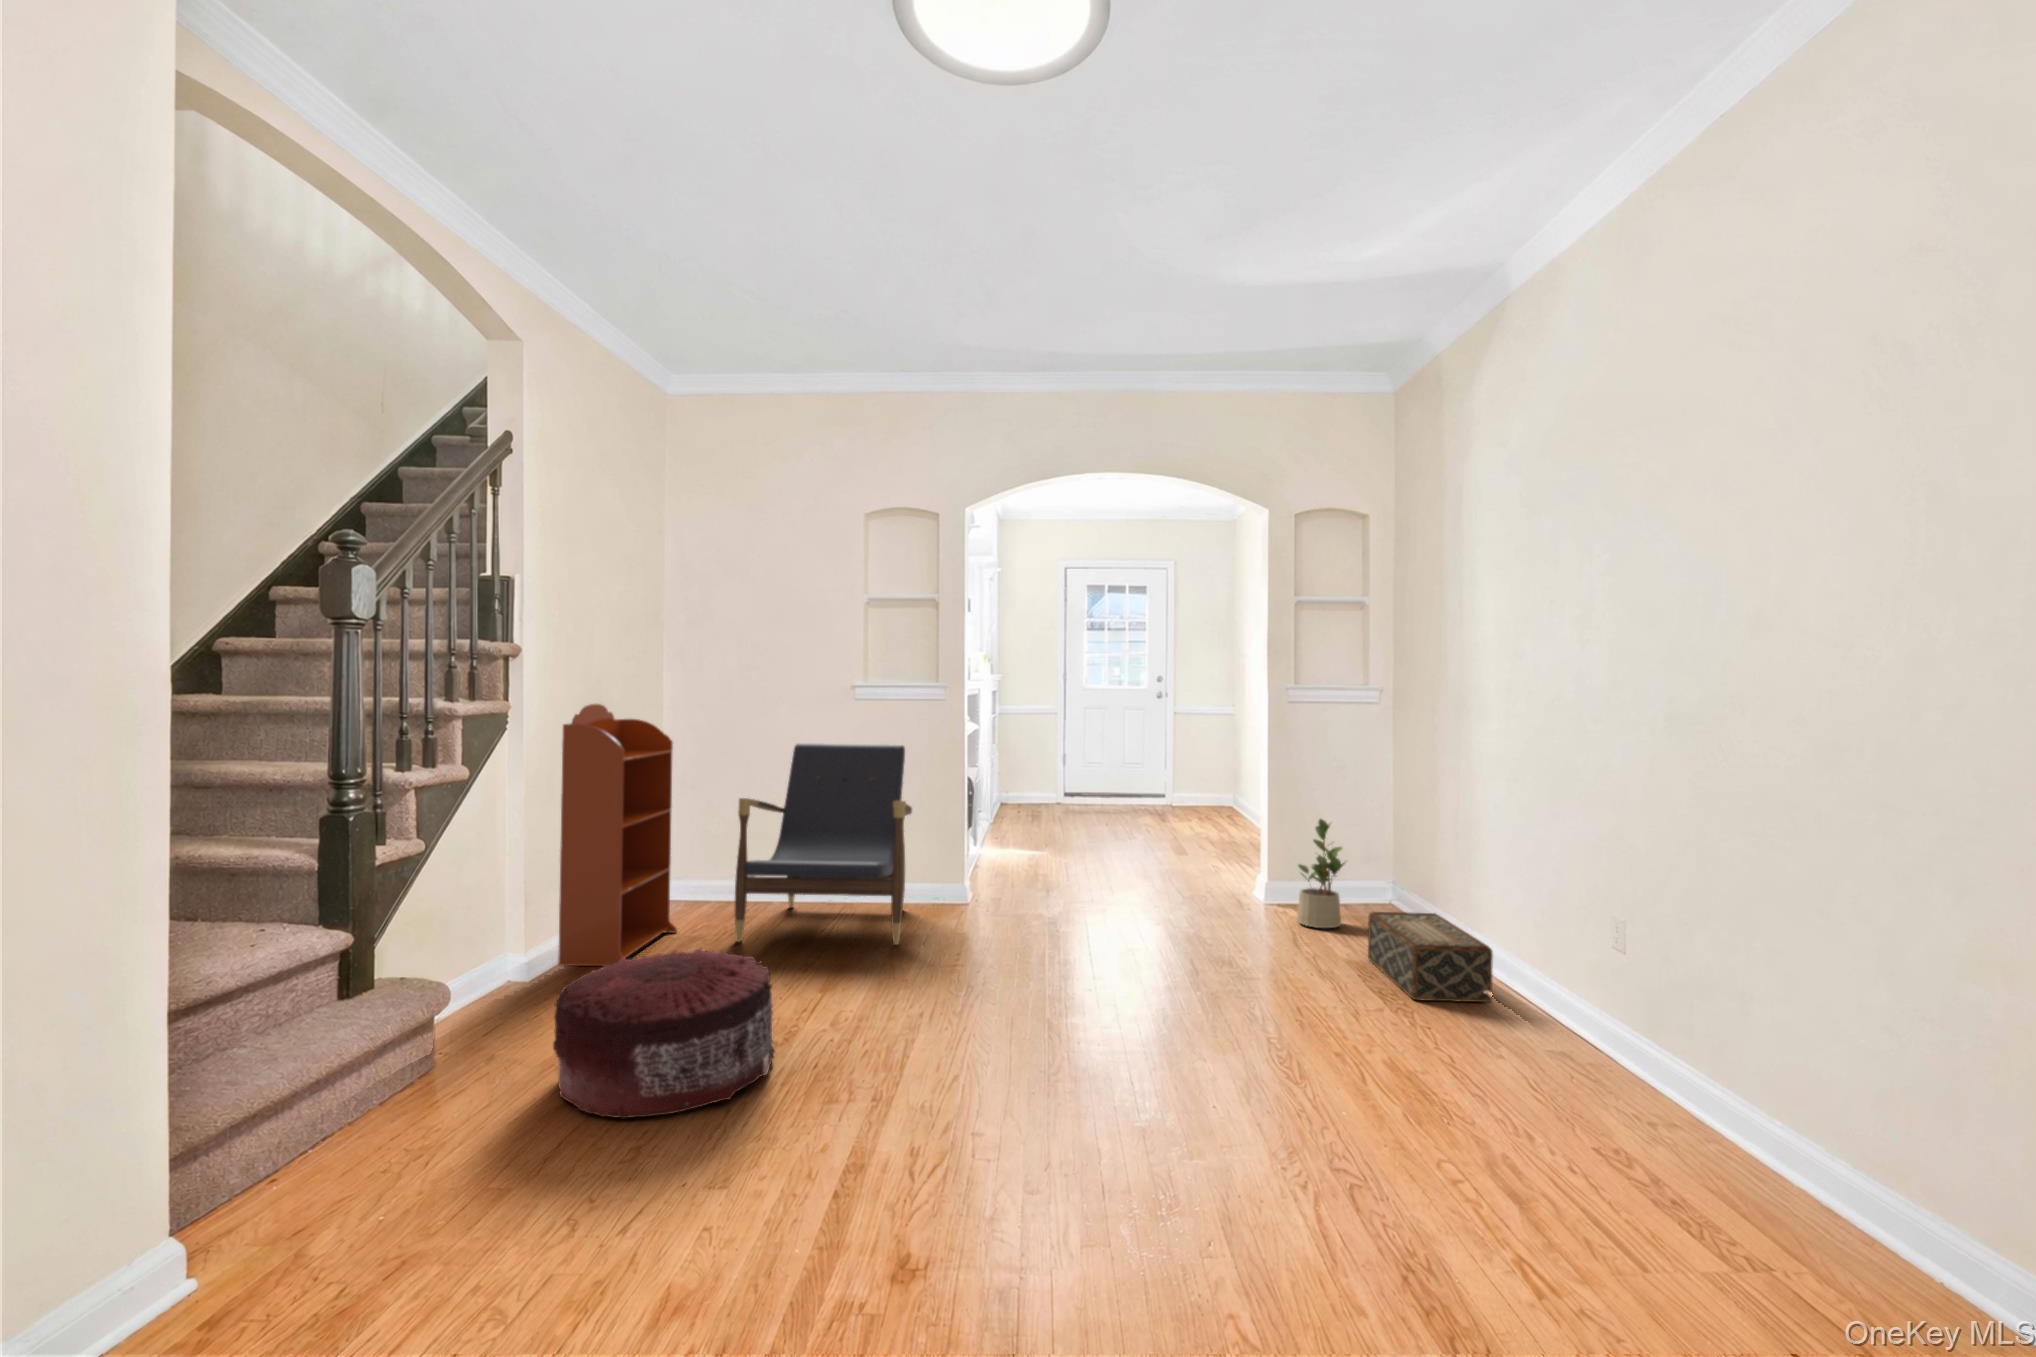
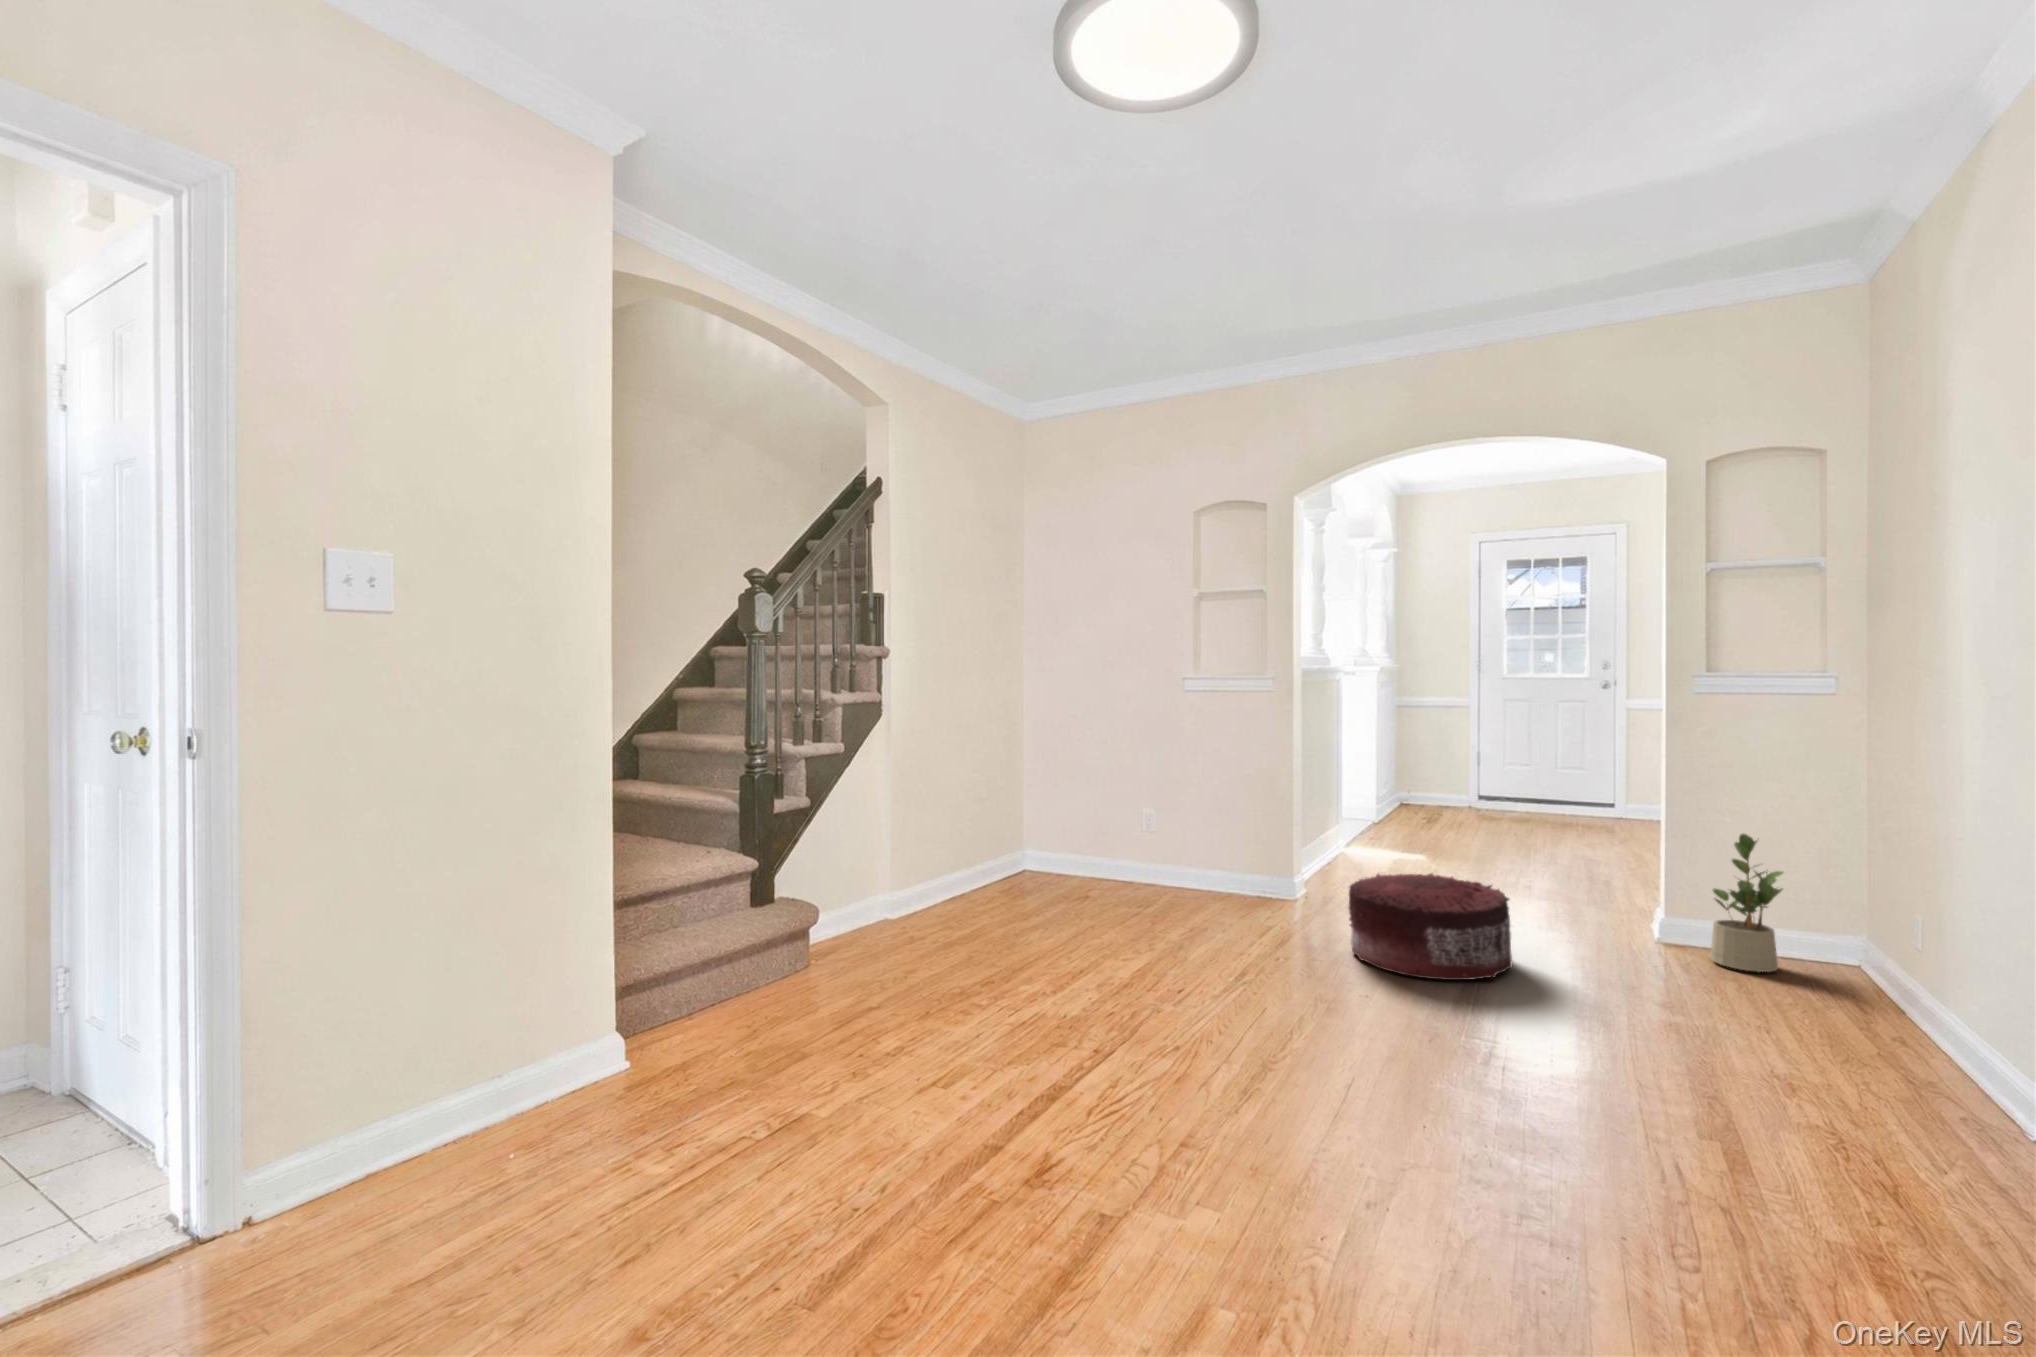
bookcase: present [558,704,677,966] -> none [924,695,1025,916]
lounge chair: present [735,743,912,945] -> none [1066,732,1234,926]
woven basket: present [1368,912,1493,1002] -> none [1791,954,1971,1095]
pouf: present [553,948,775,1119] -> present [1349,873,1512,980]

